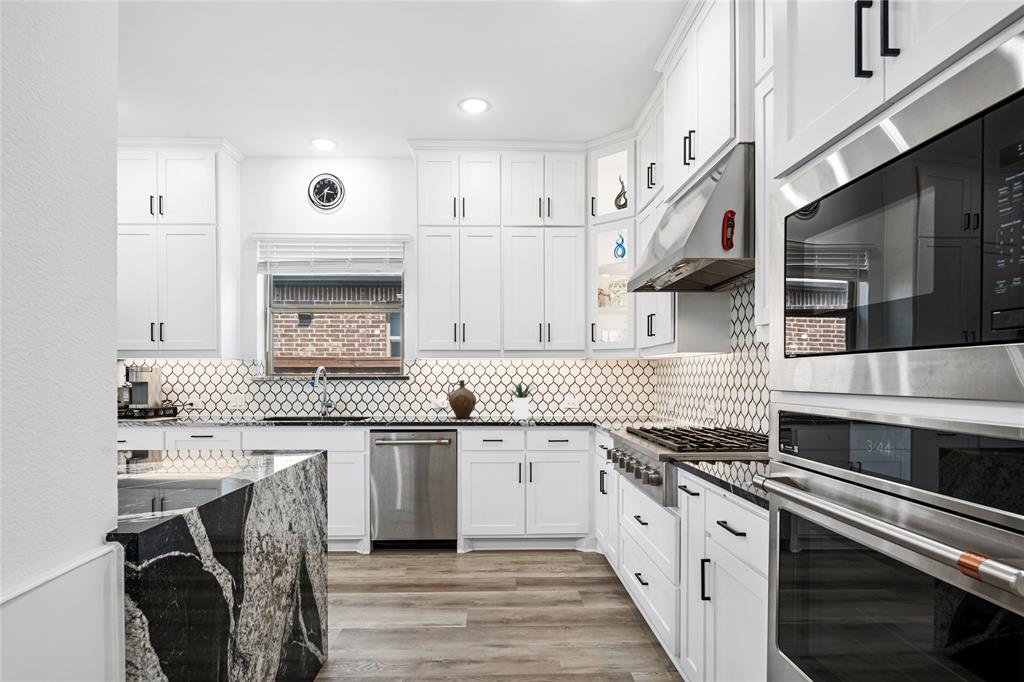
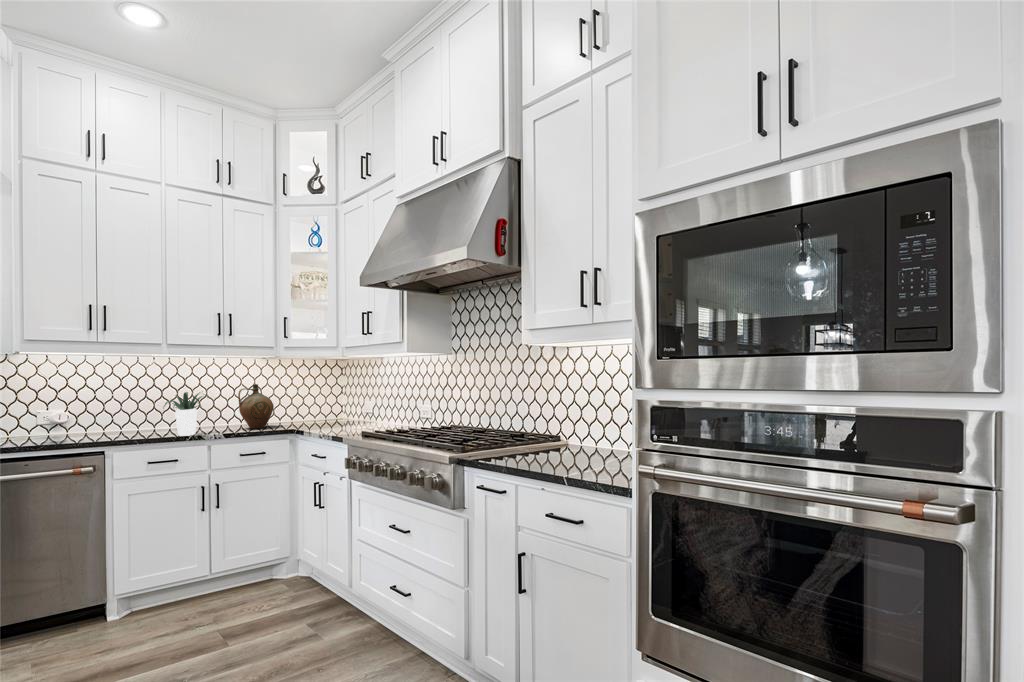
ceramic jug: present [448,380,476,418] -> present [238,384,274,429]

